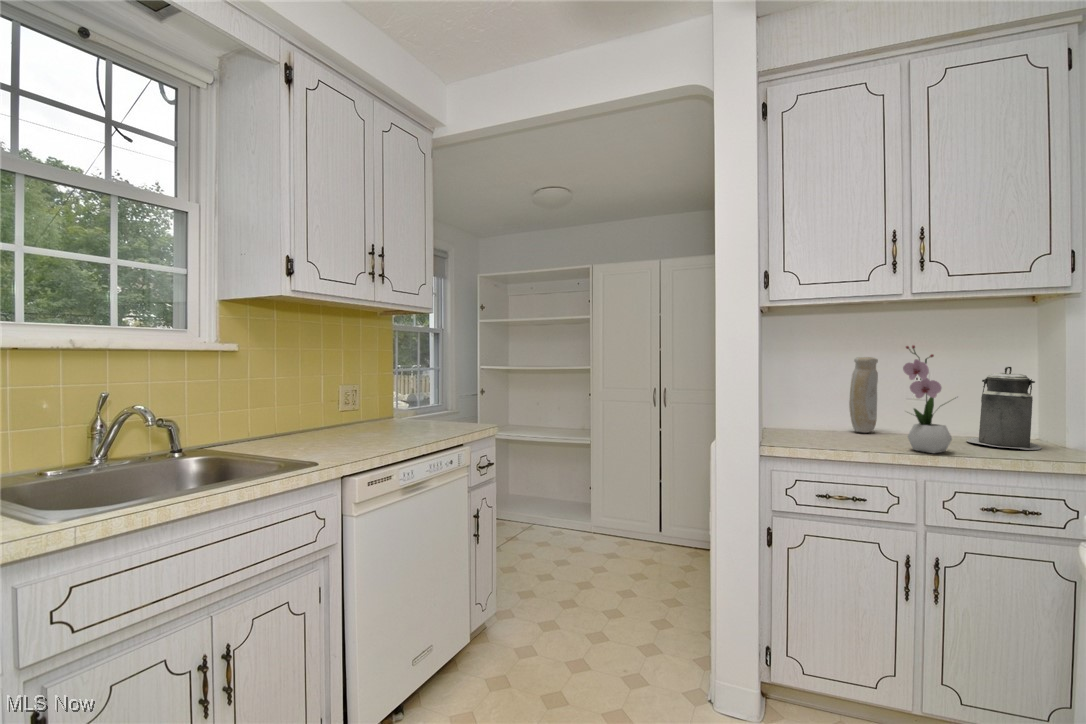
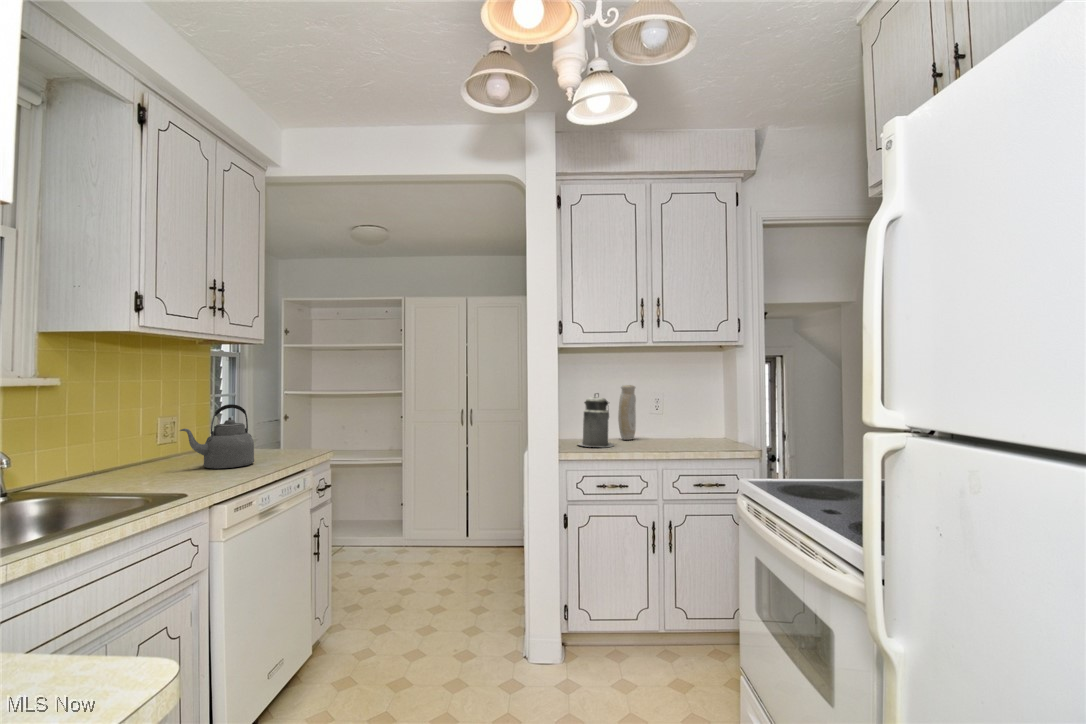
flower arrangement: present [903,345,952,453] -> none [649,377,680,450]
canister: present [966,367,1041,450] -> present [578,393,614,447]
kettle: none [342,374,412,440] -> present [180,404,254,468]

